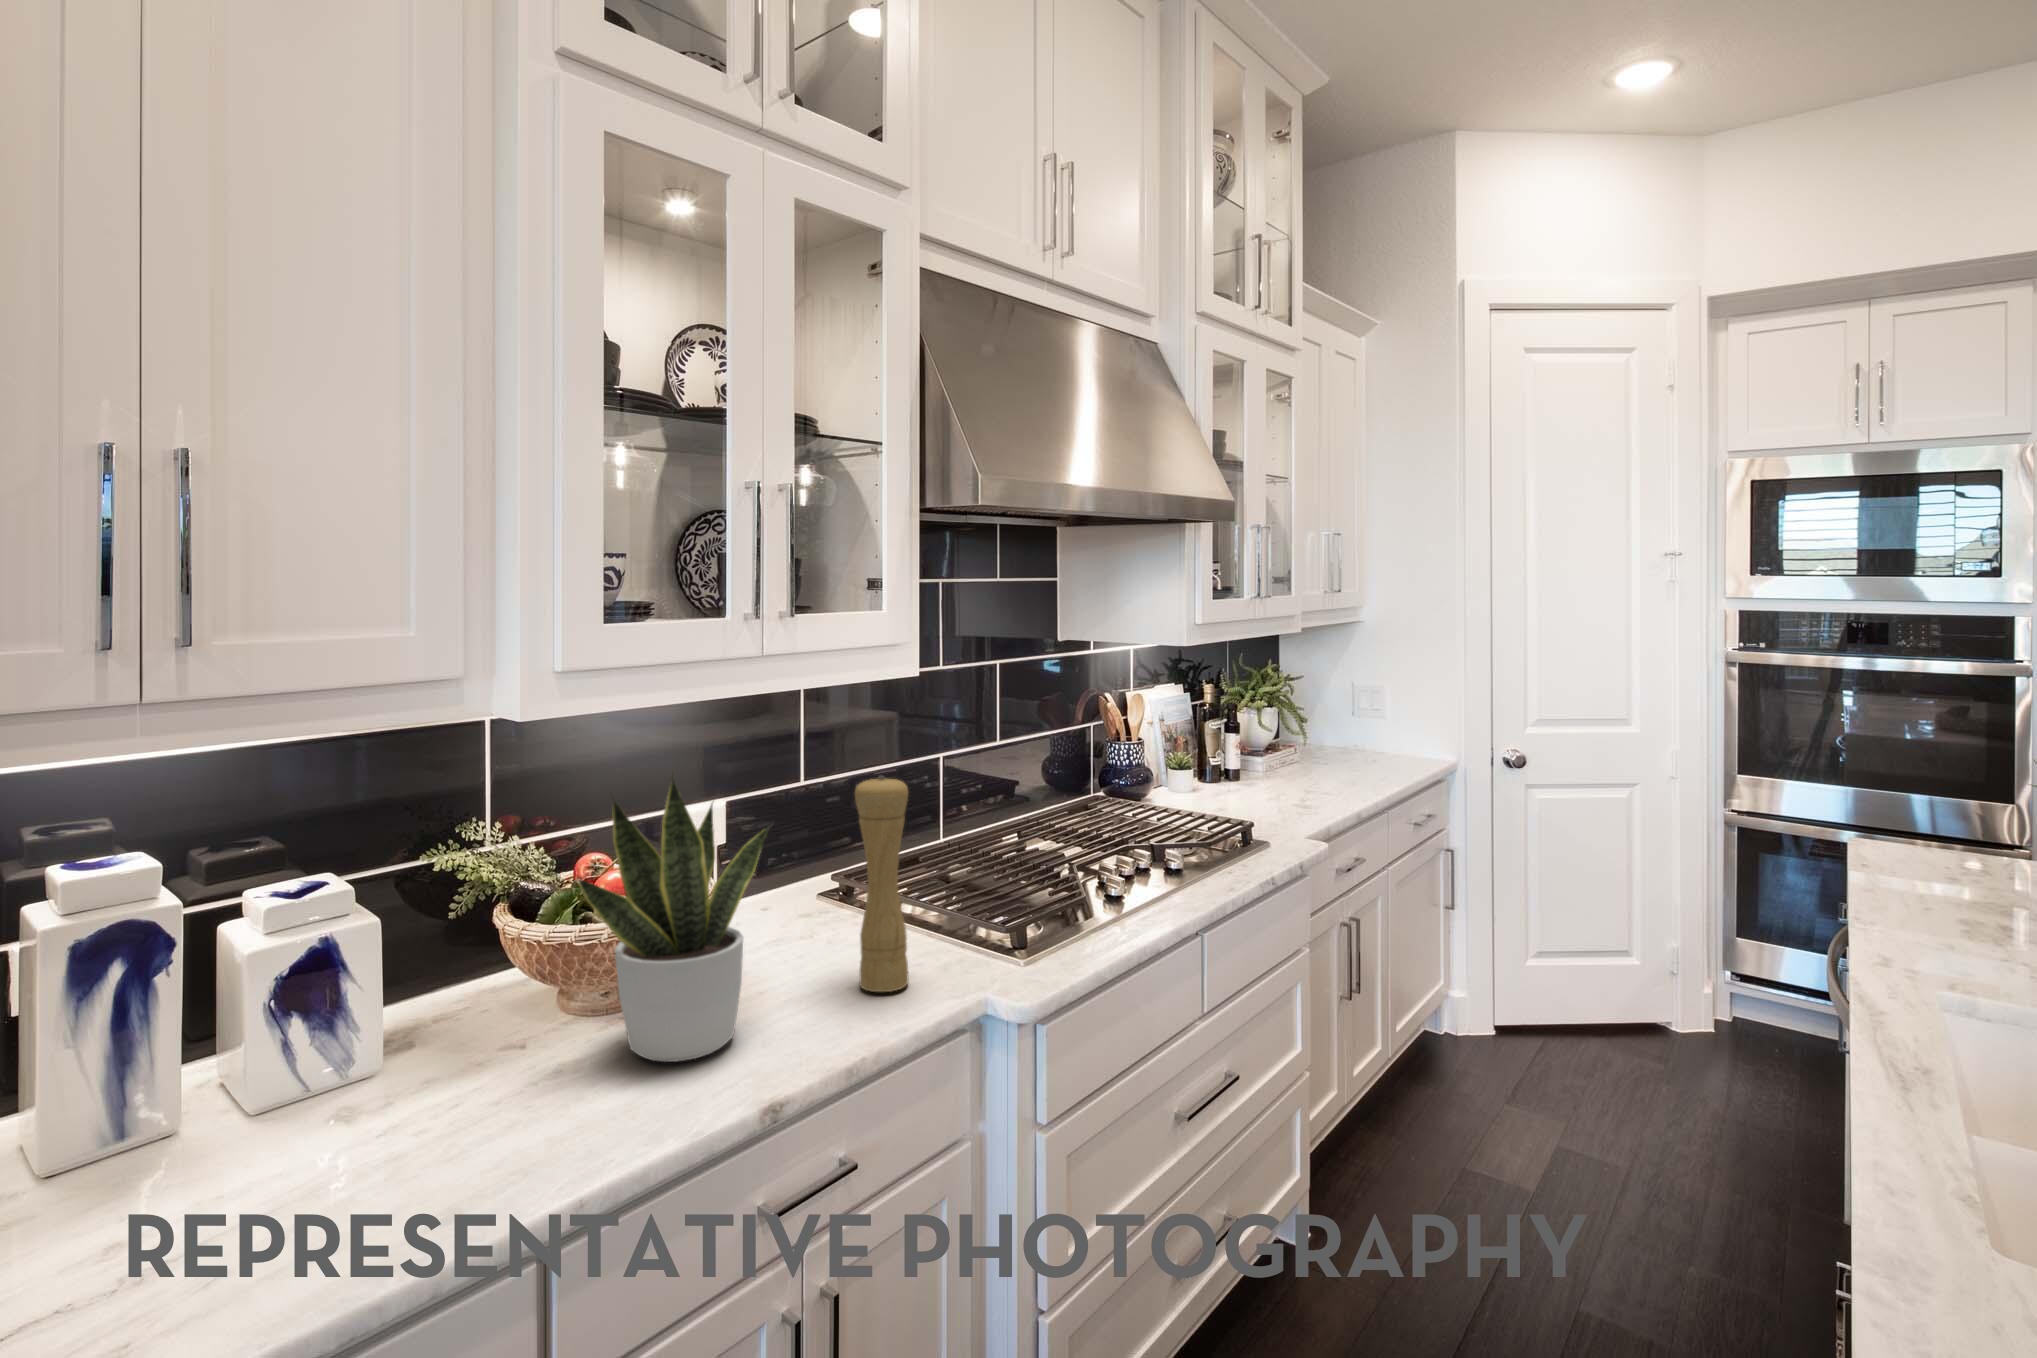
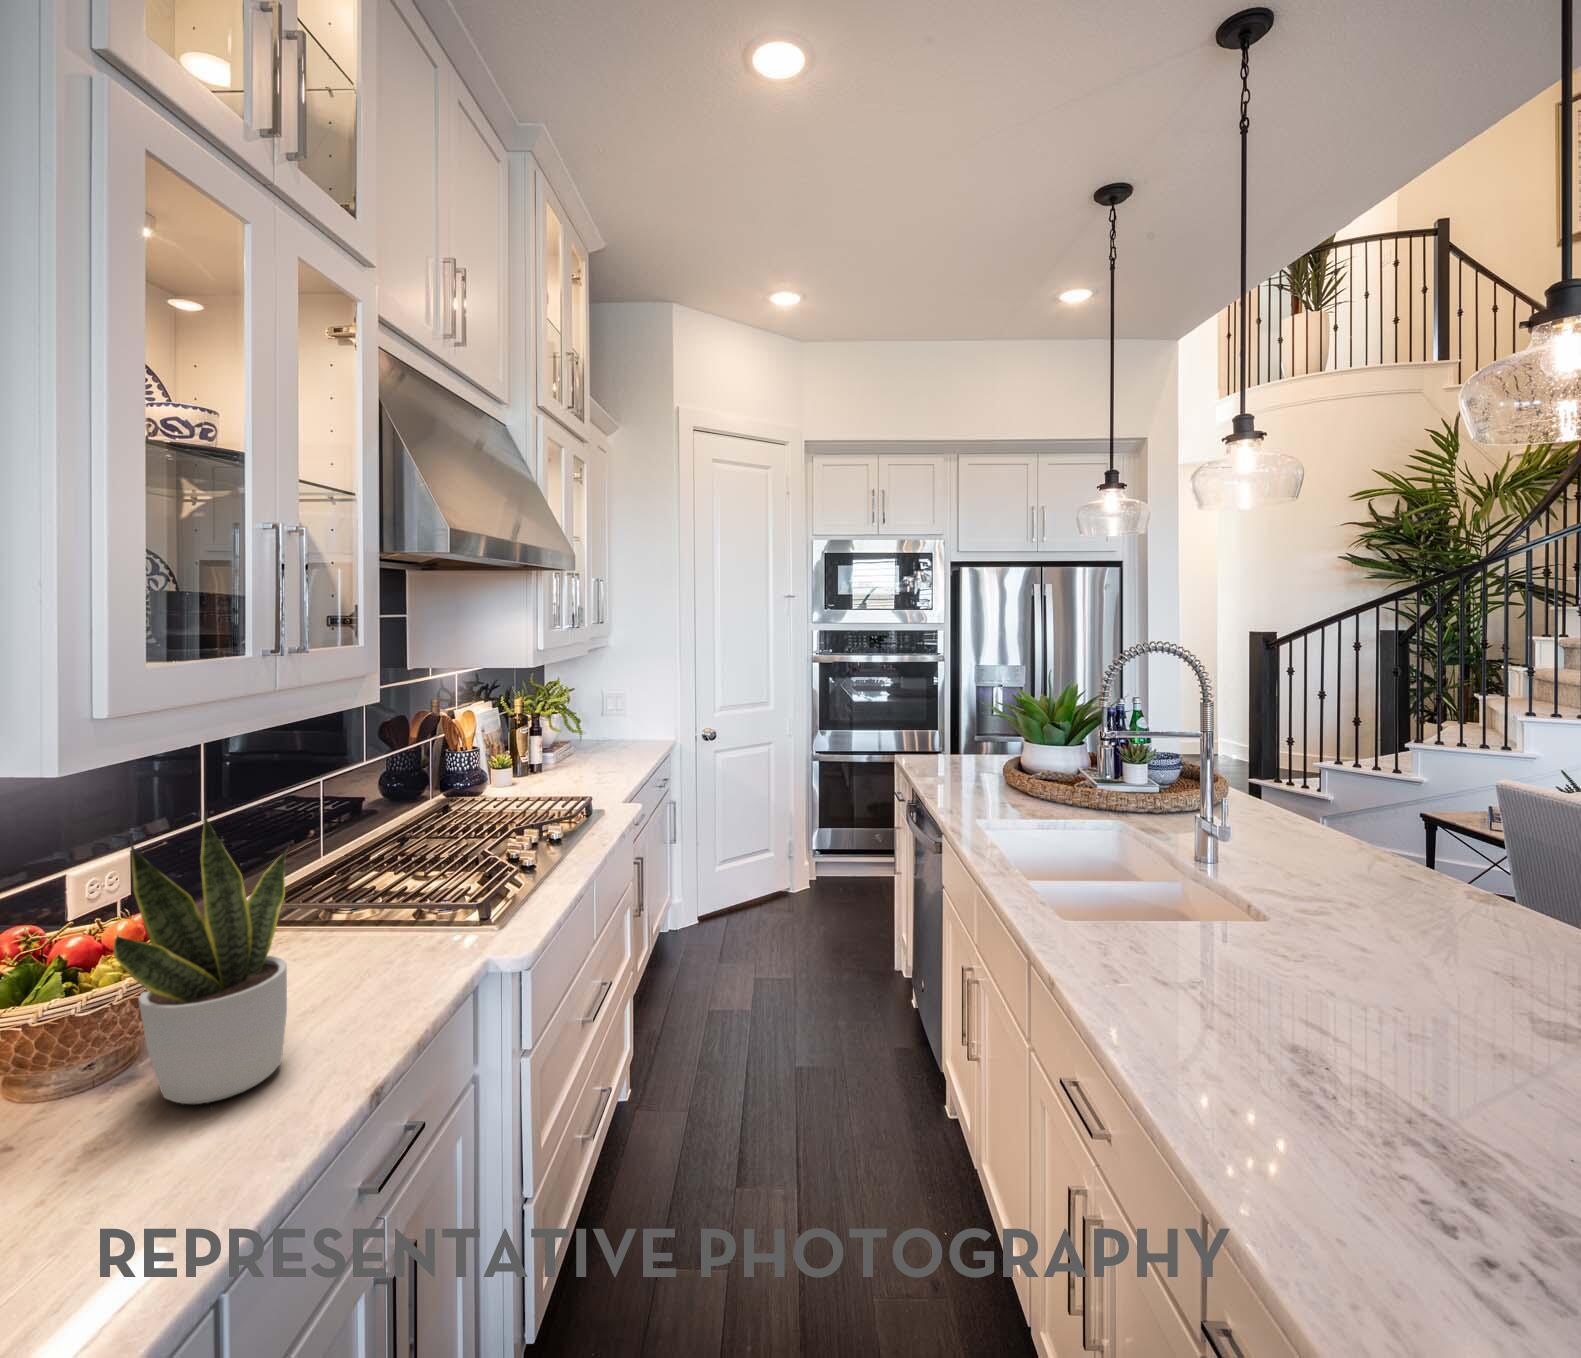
pepper mill: present [855,776,908,992] -> none [350,791,413,985]

